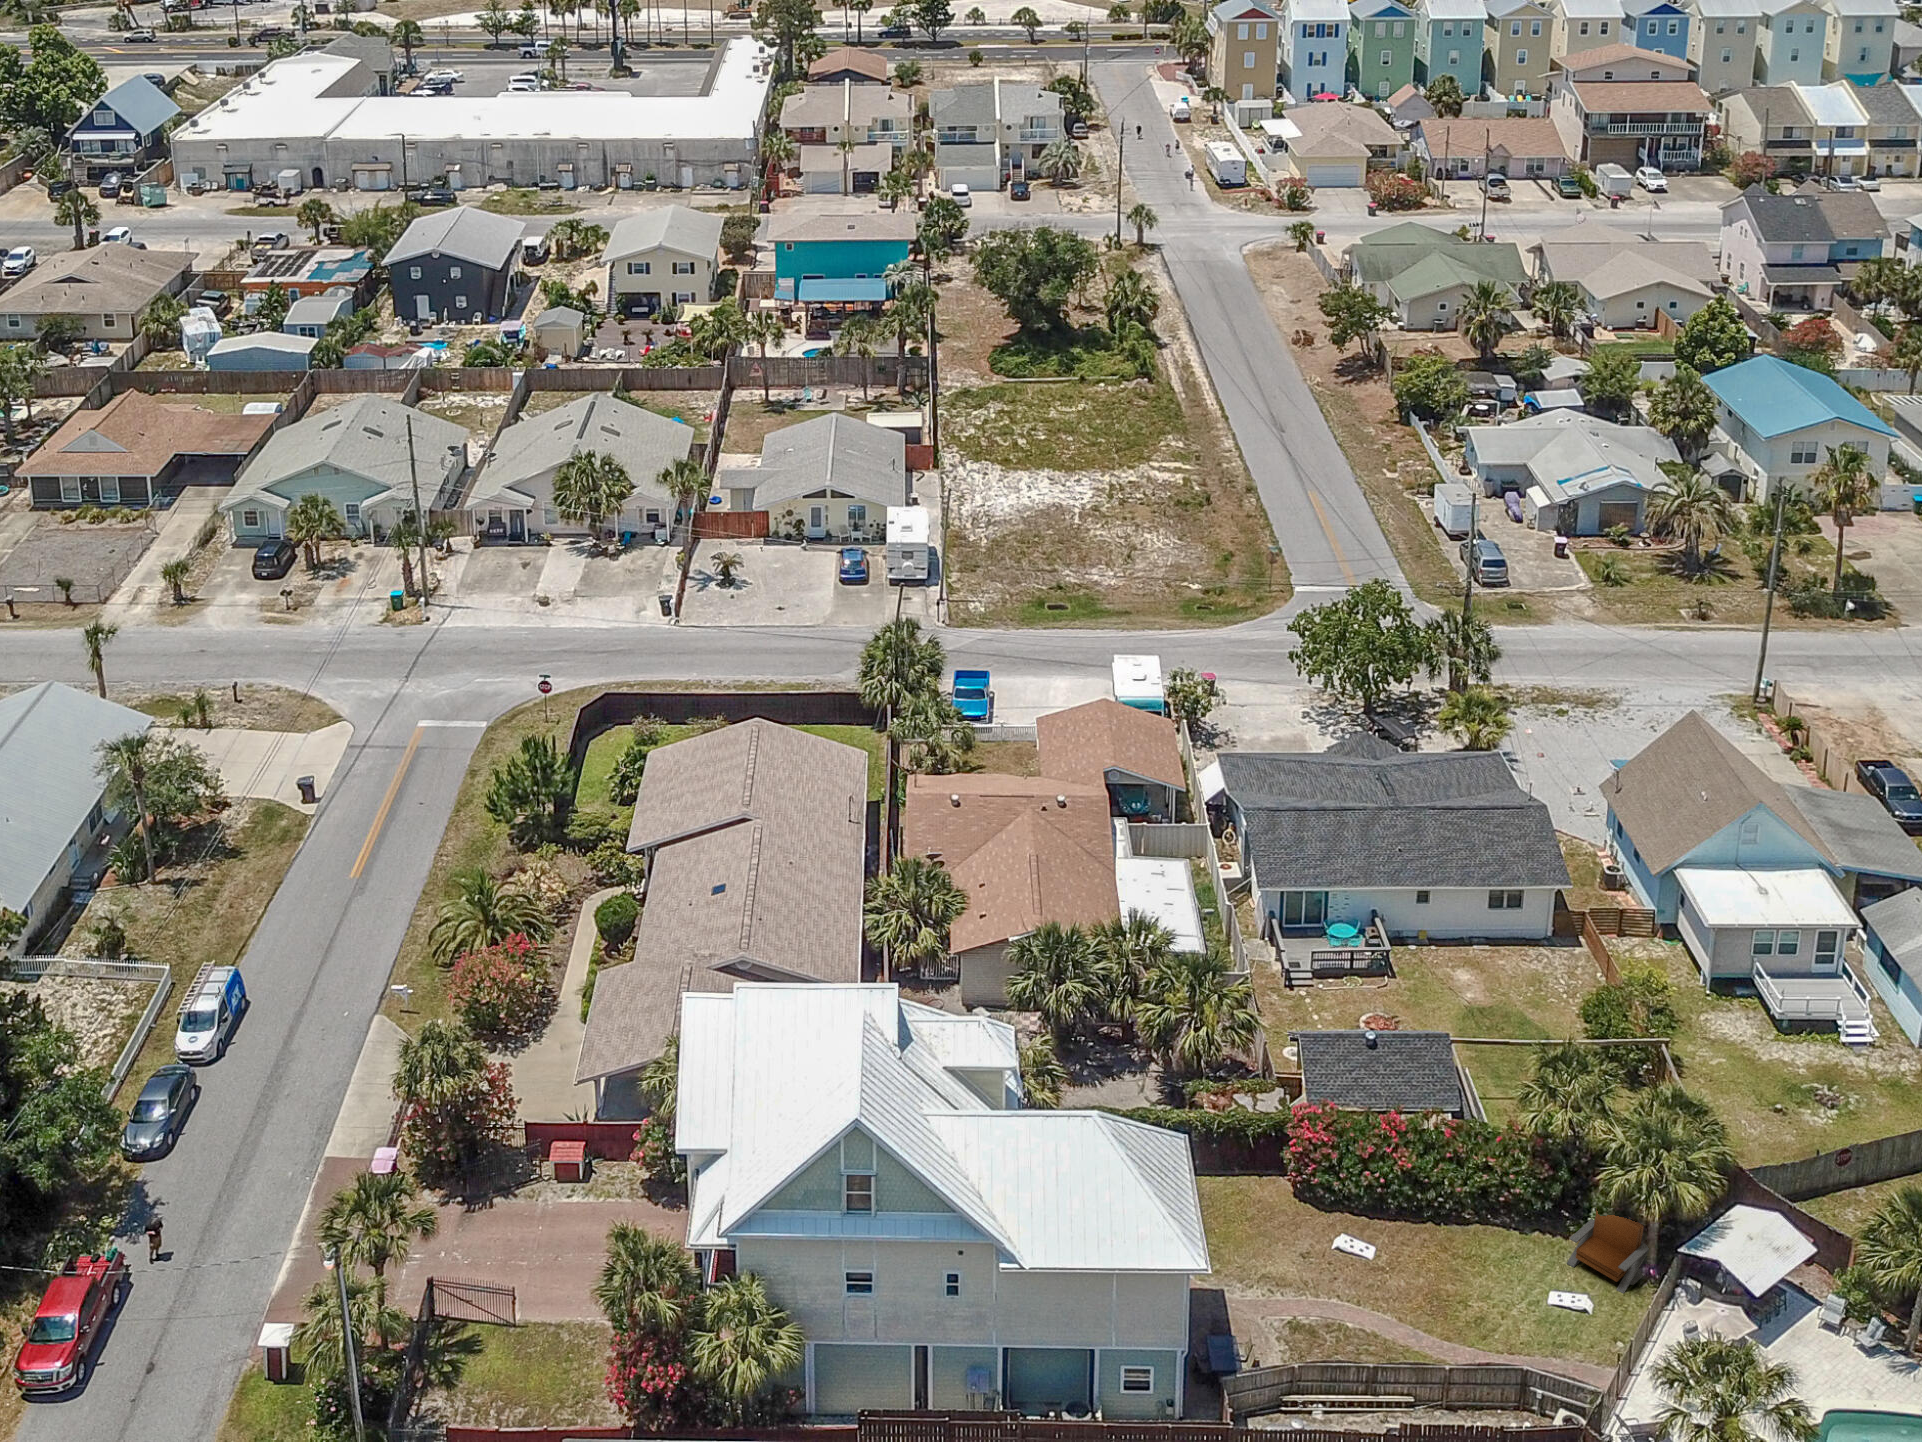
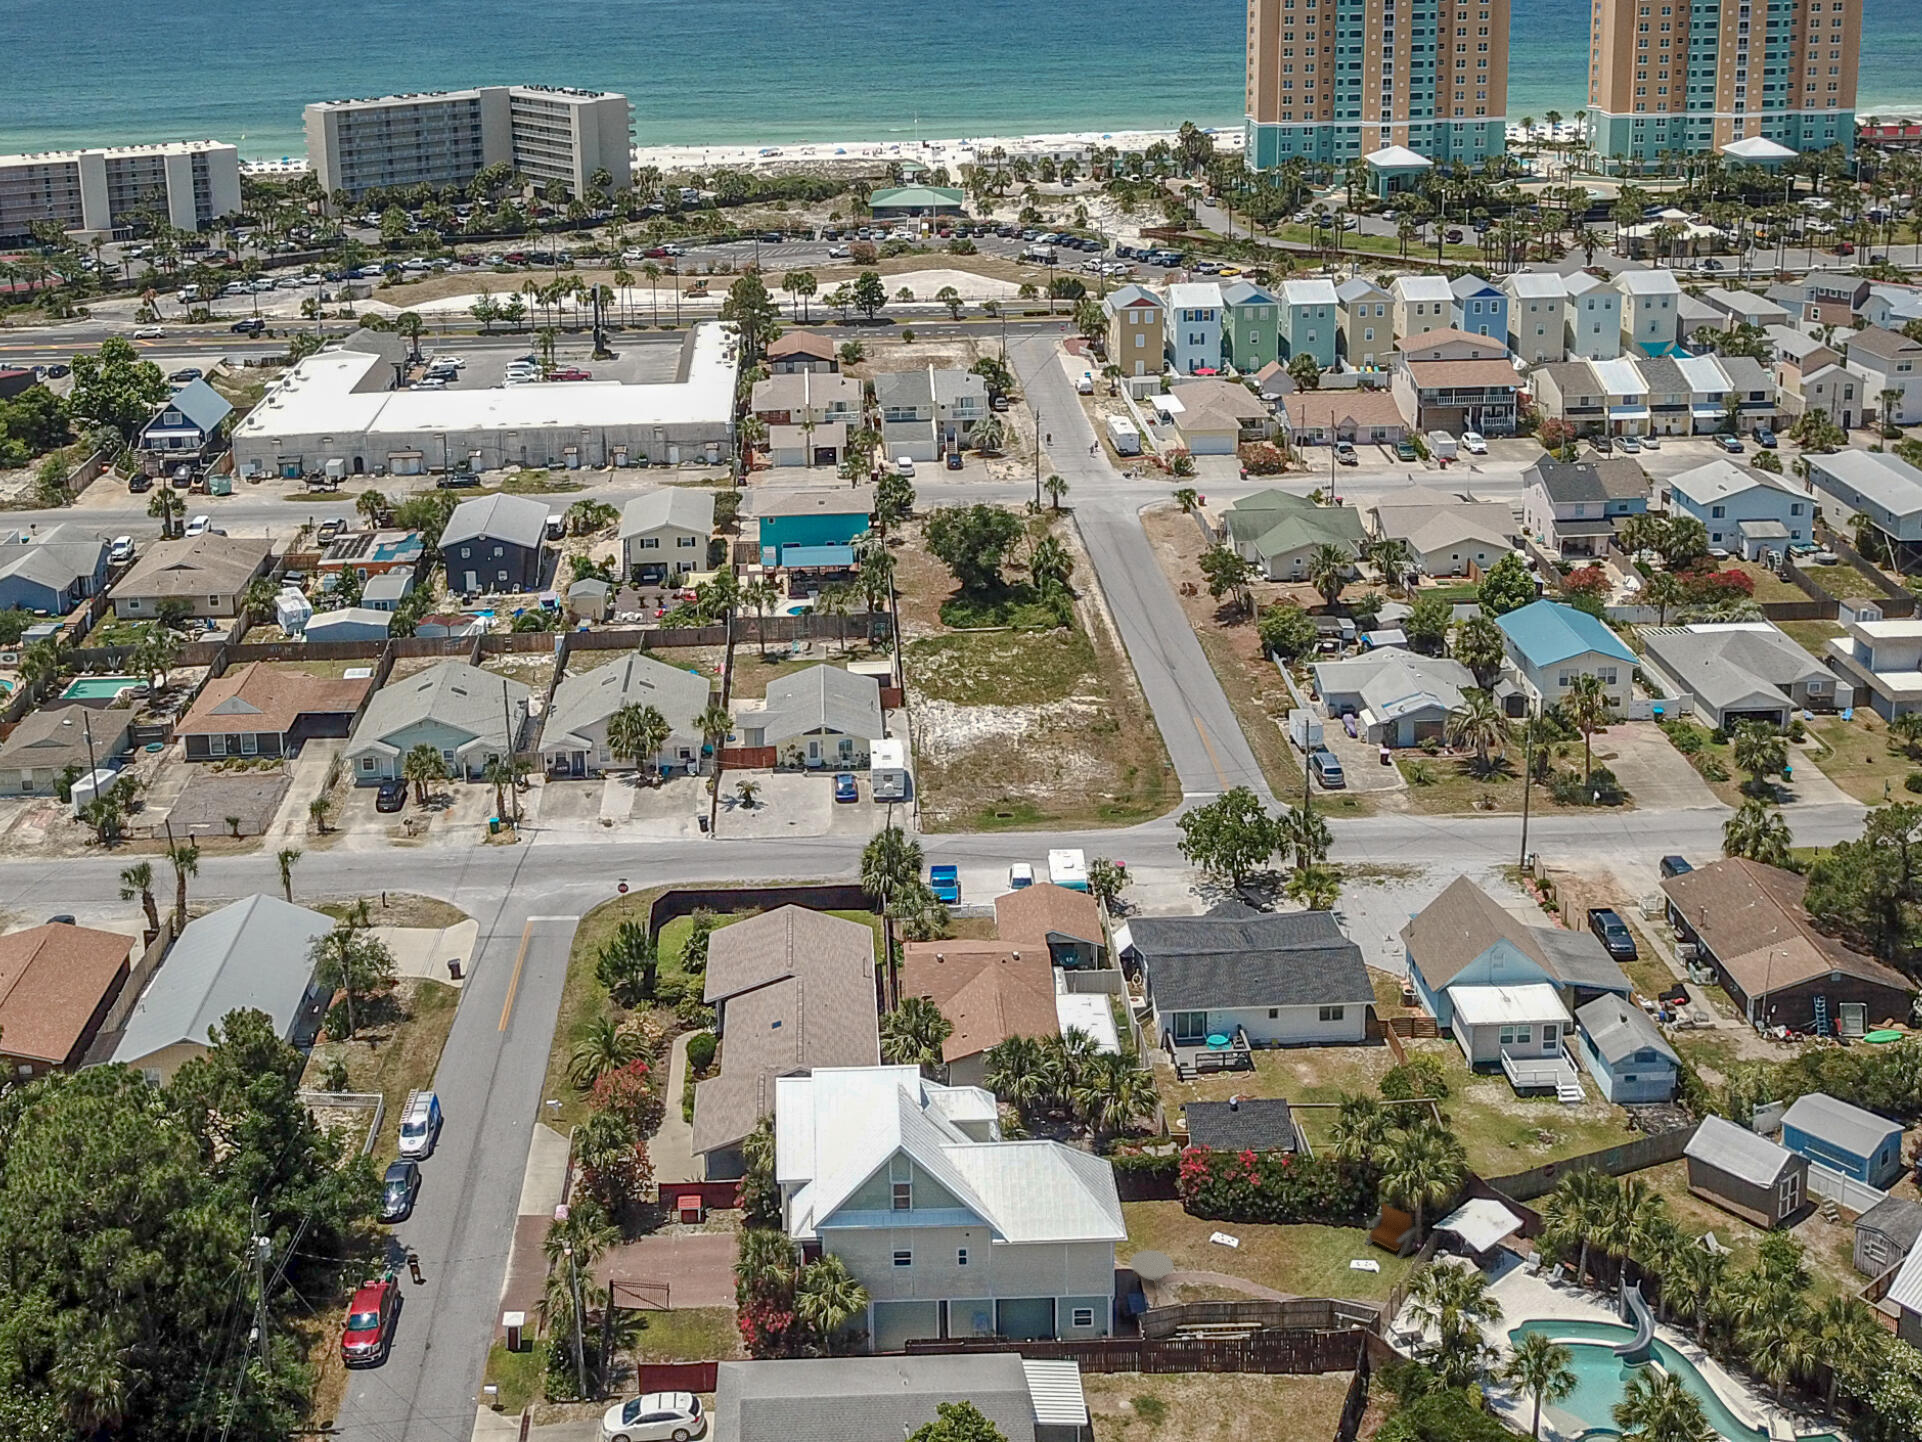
round table: none [1212,1265,1278,1332] -> present [1130,1250,1174,1290]

